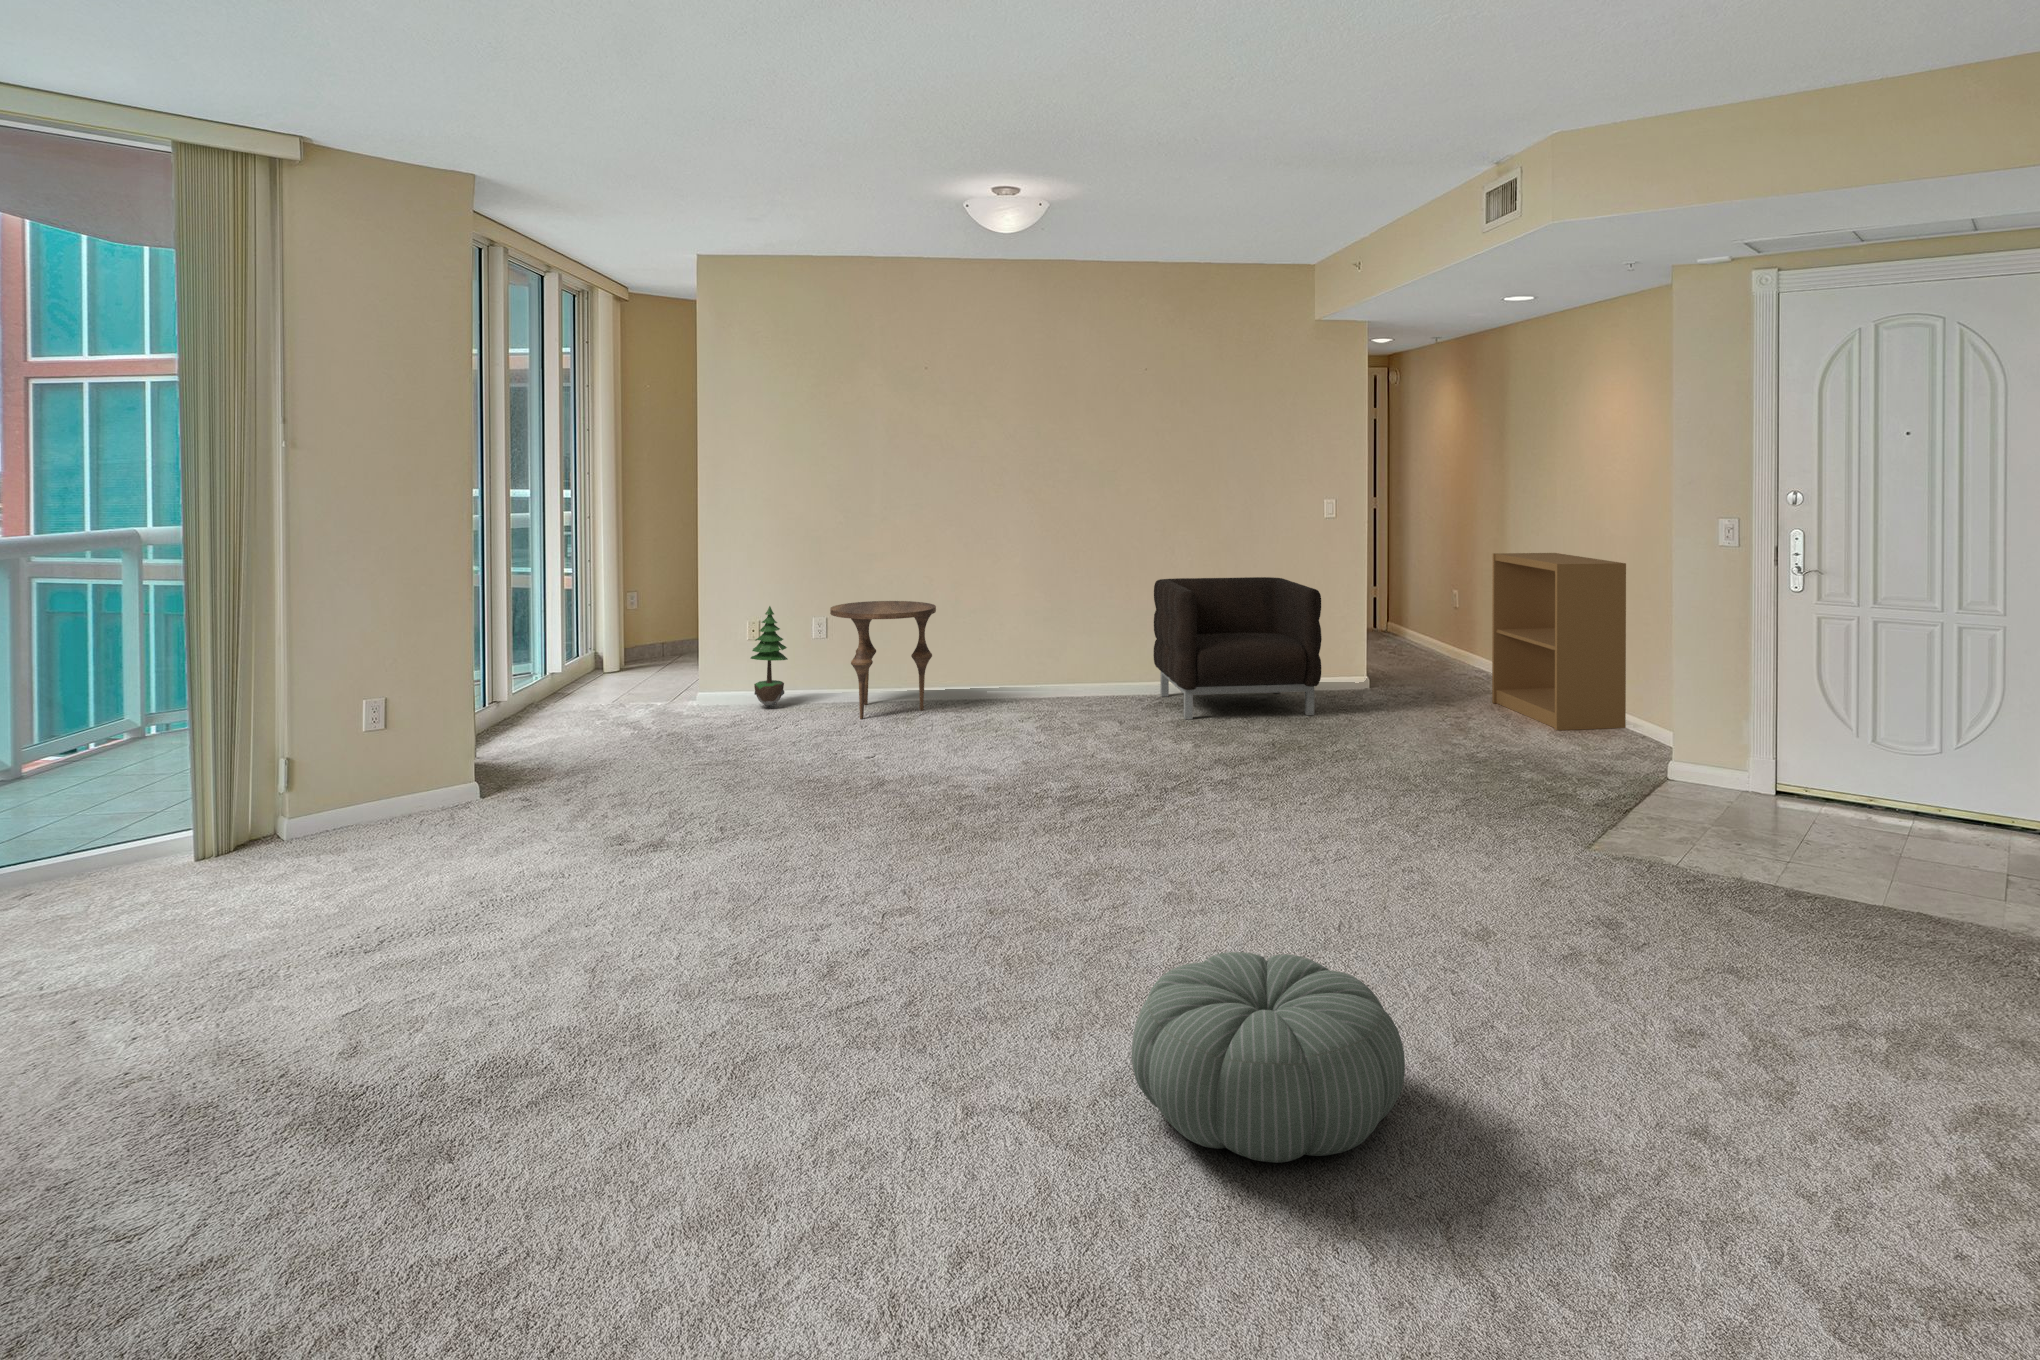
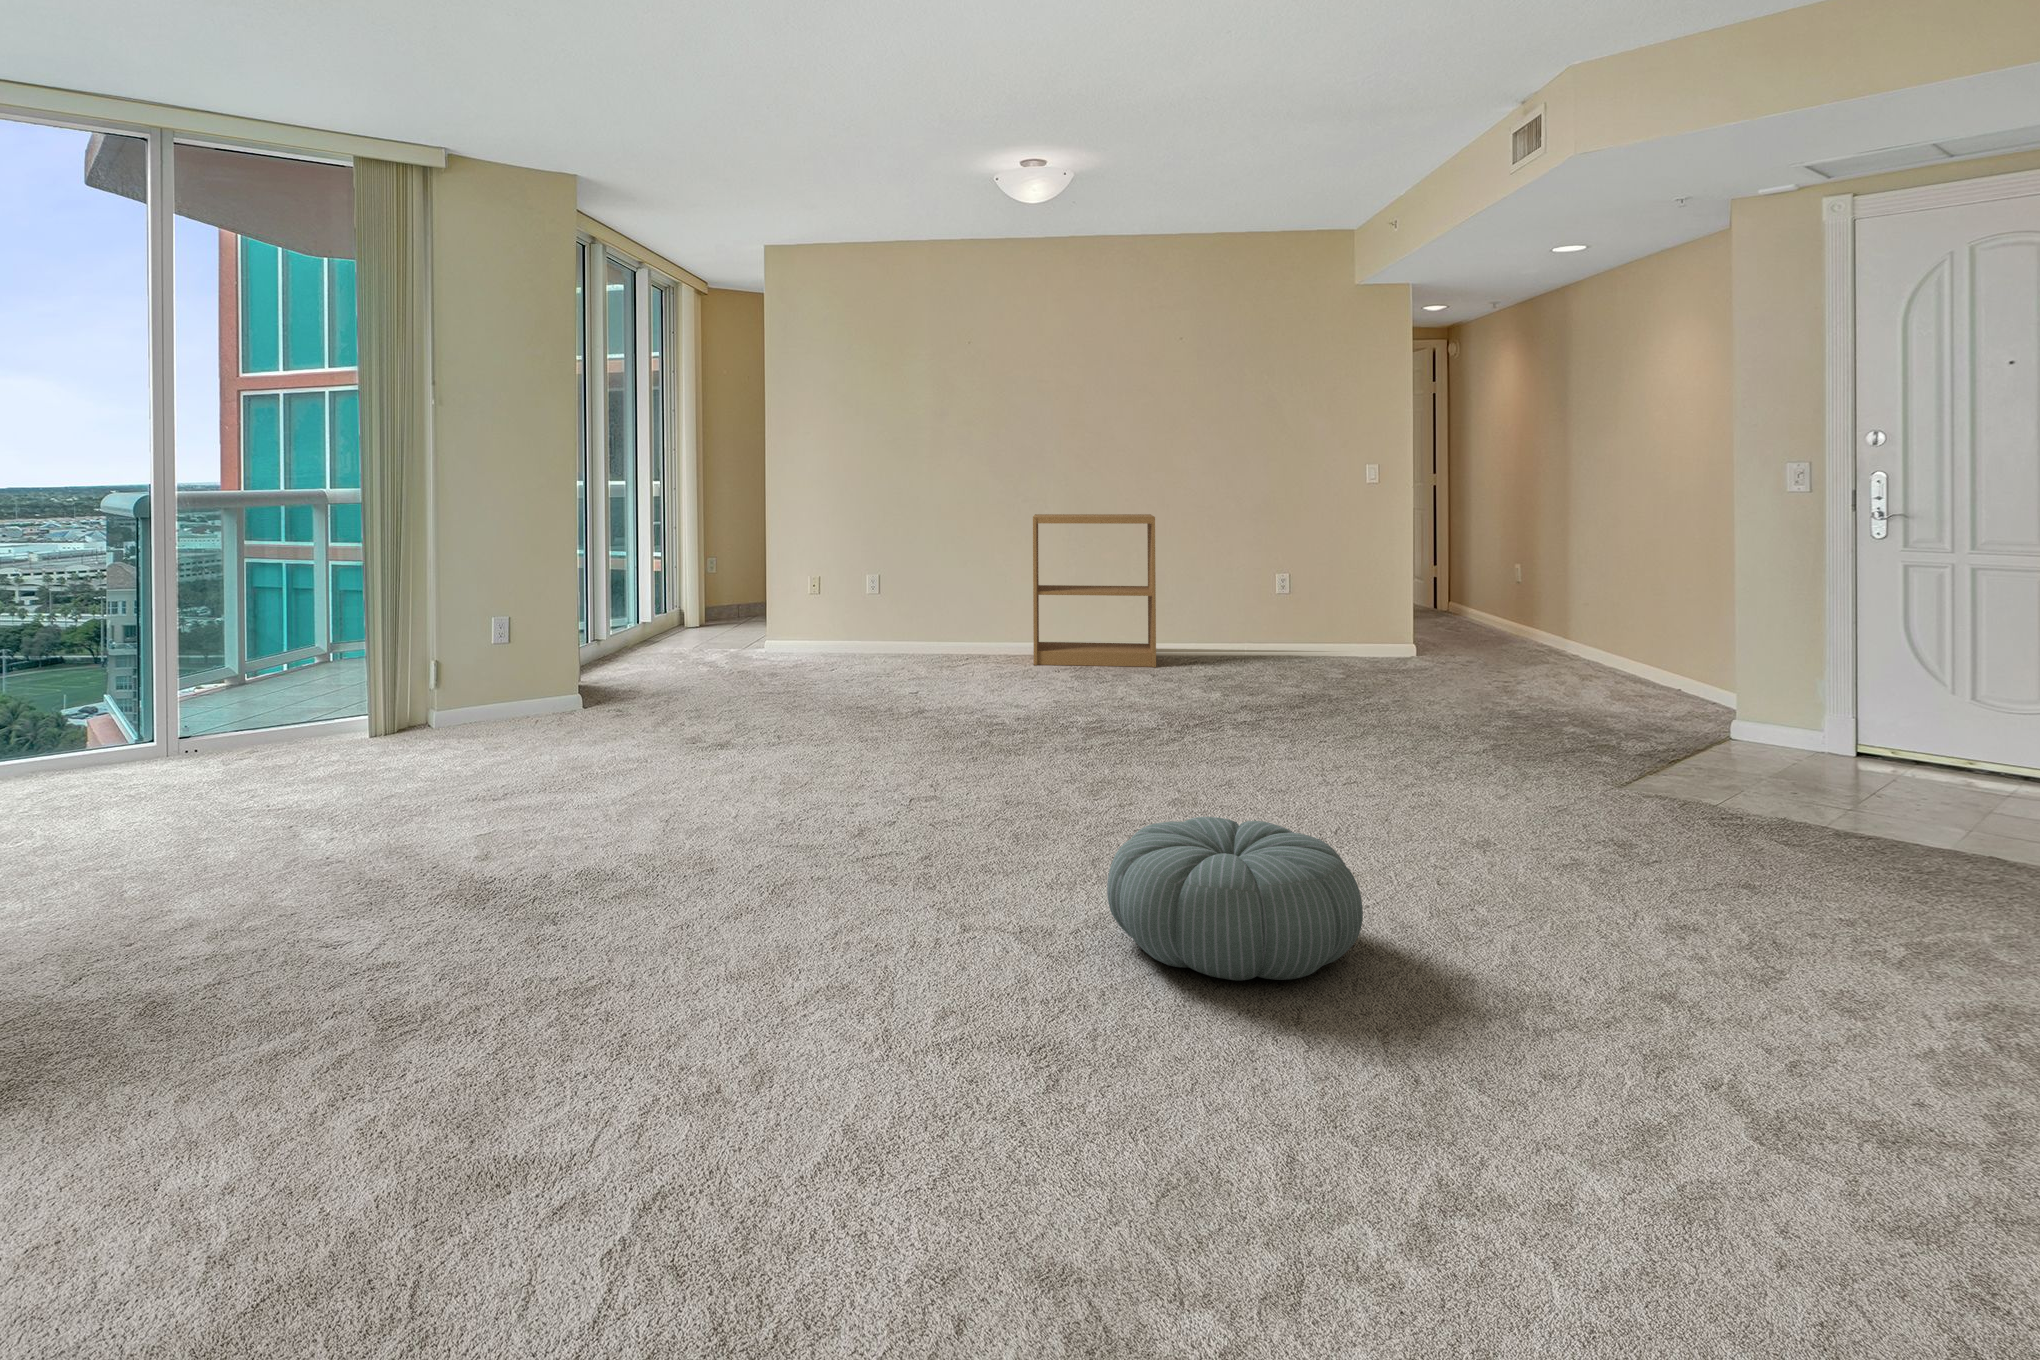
bookshelf: present [1492,553,1626,730] -> present [1033,514,1156,667]
armchair: present [1153,577,1322,719] -> none [1186,542,1356,676]
side table: present [830,601,936,719] -> none [878,561,974,666]
potted tree: present [751,606,788,708] -> none [808,562,841,656]

